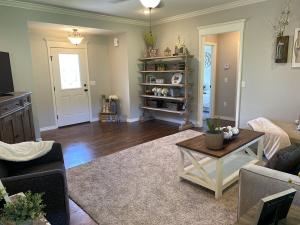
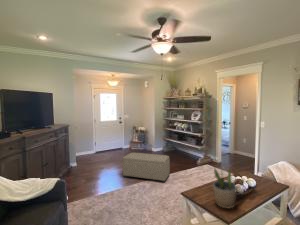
ottoman: none [103,121,154,148] -> present [123,153,170,183]

